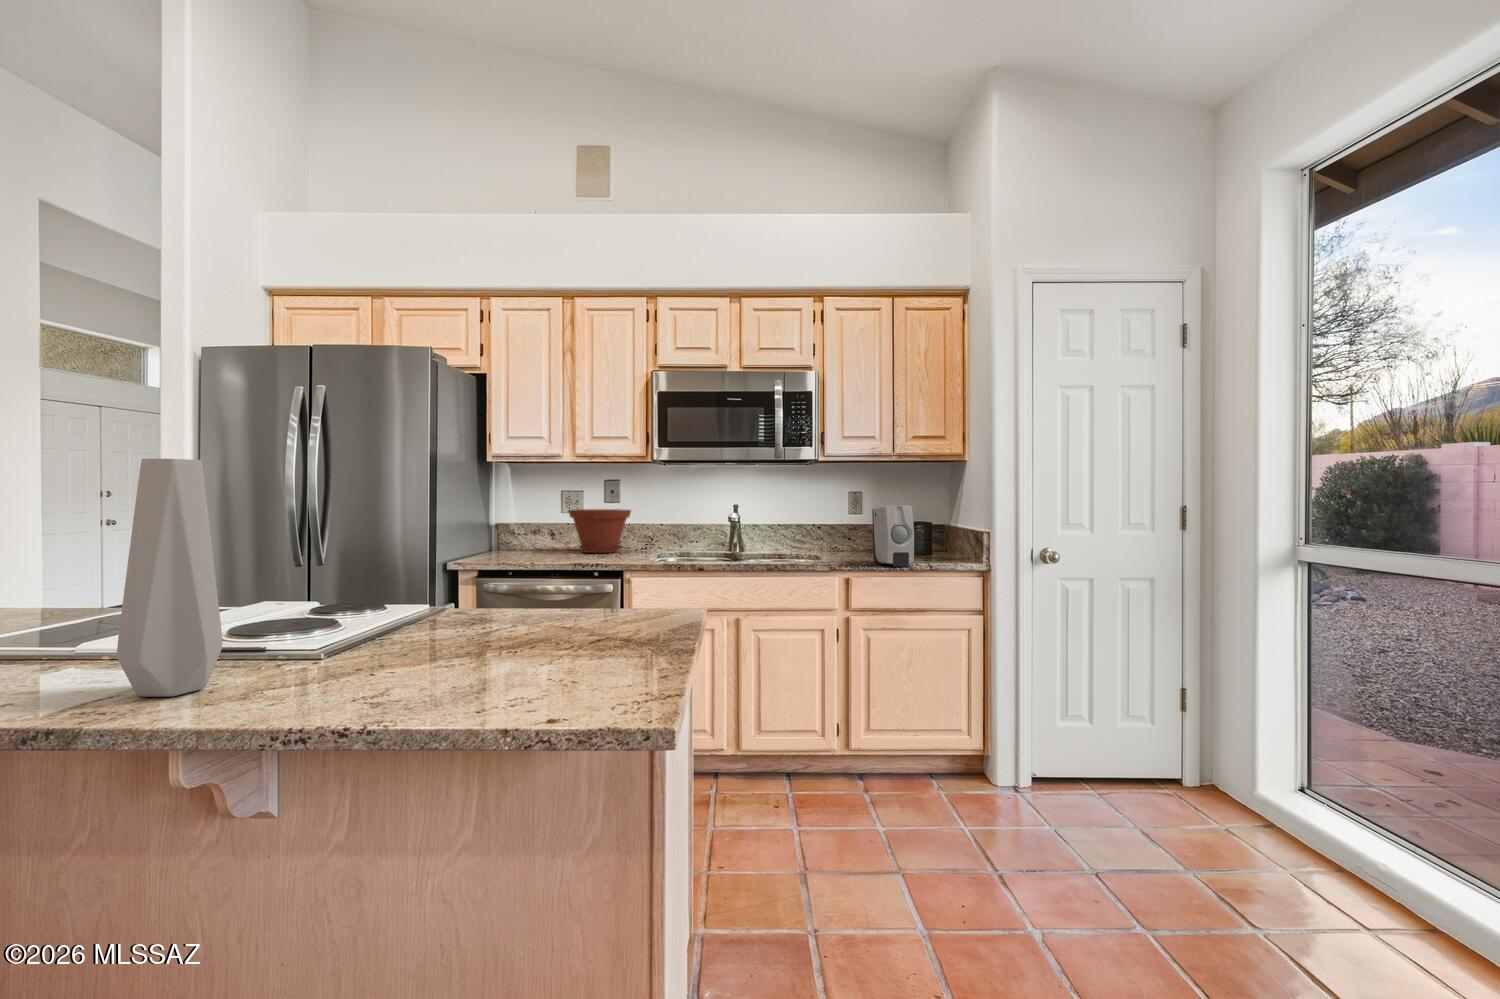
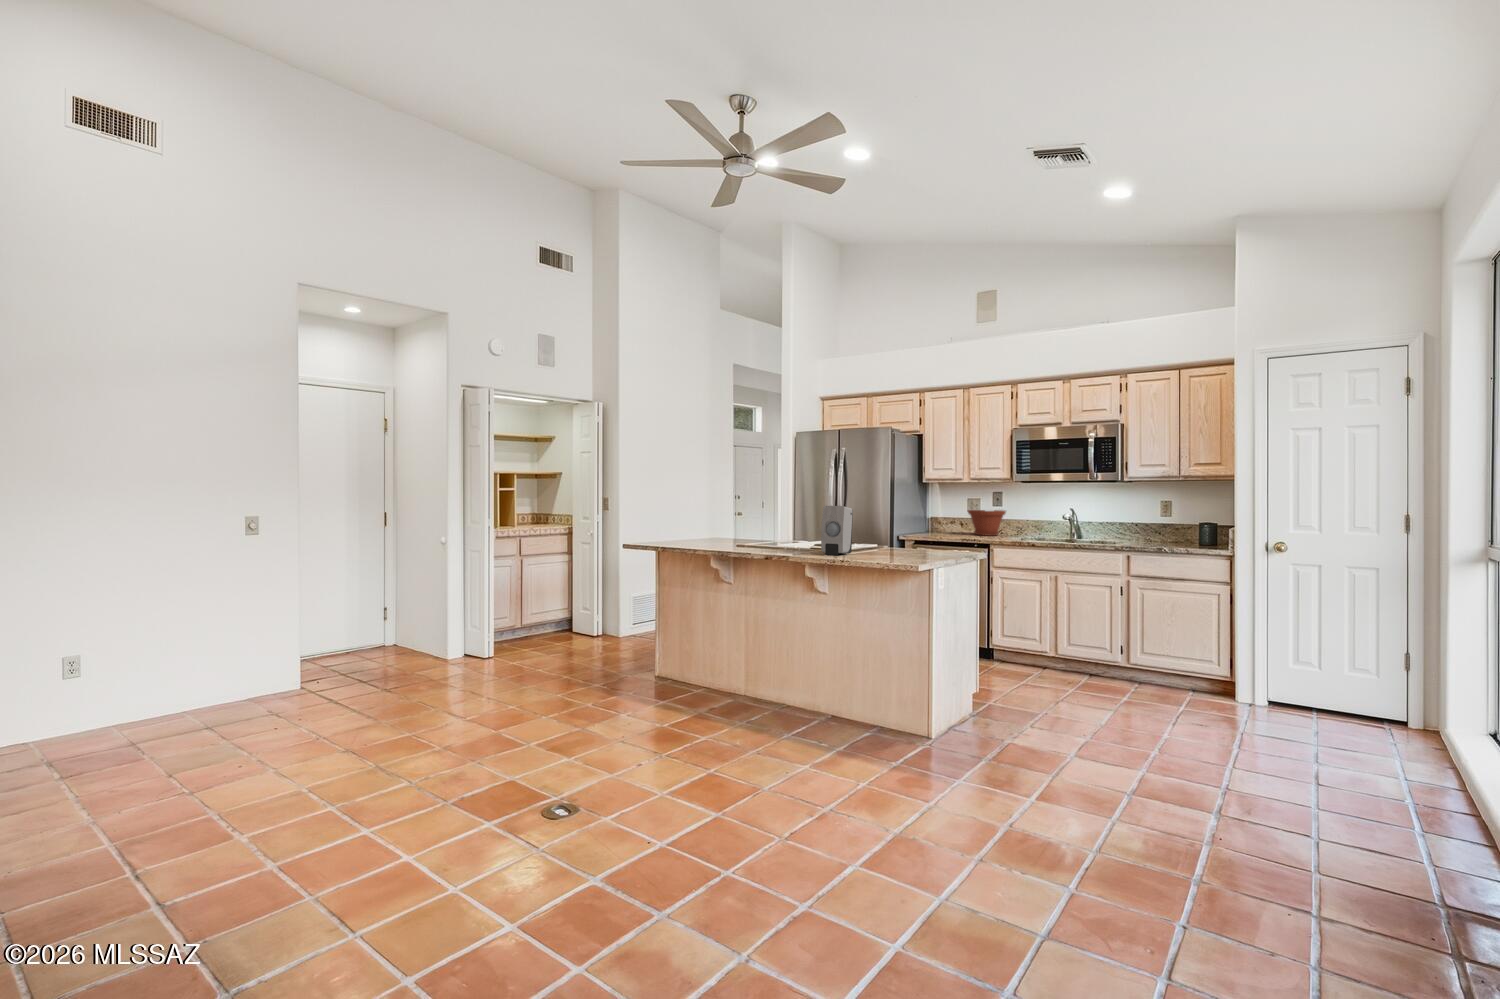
vase: present [117,459,223,697] -> none [782,489,805,552]
soap dispenser: present [872,505,914,567] -> present [821,506,853,555]

